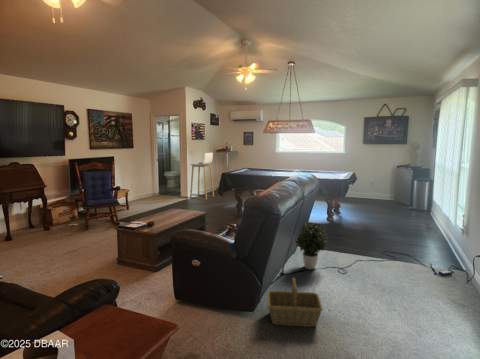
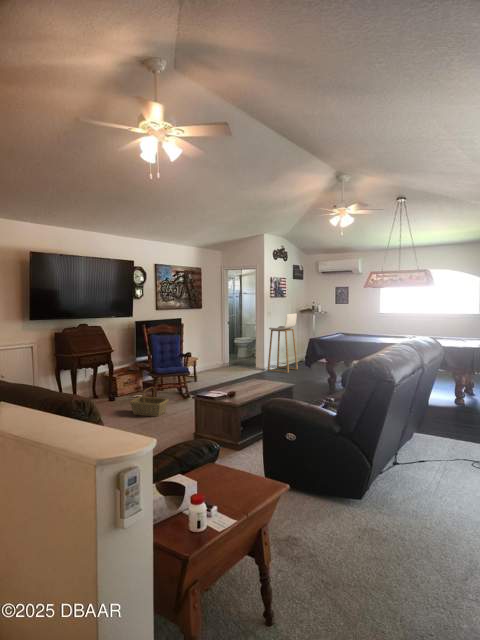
potted plant: present [296,223,328,269] -> none [411,399,459,463]
basket: present [267,278,322,327] -> present [130,387,168,417]

